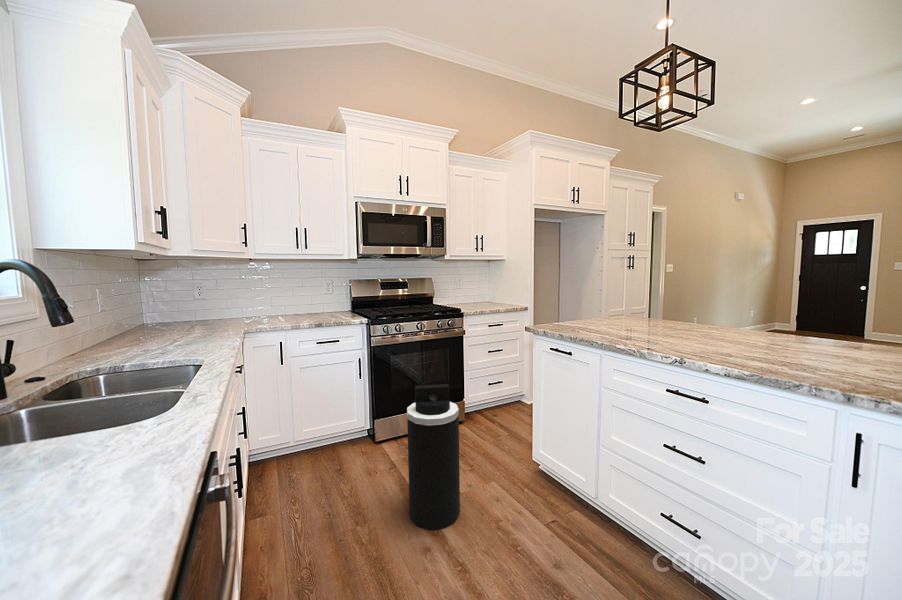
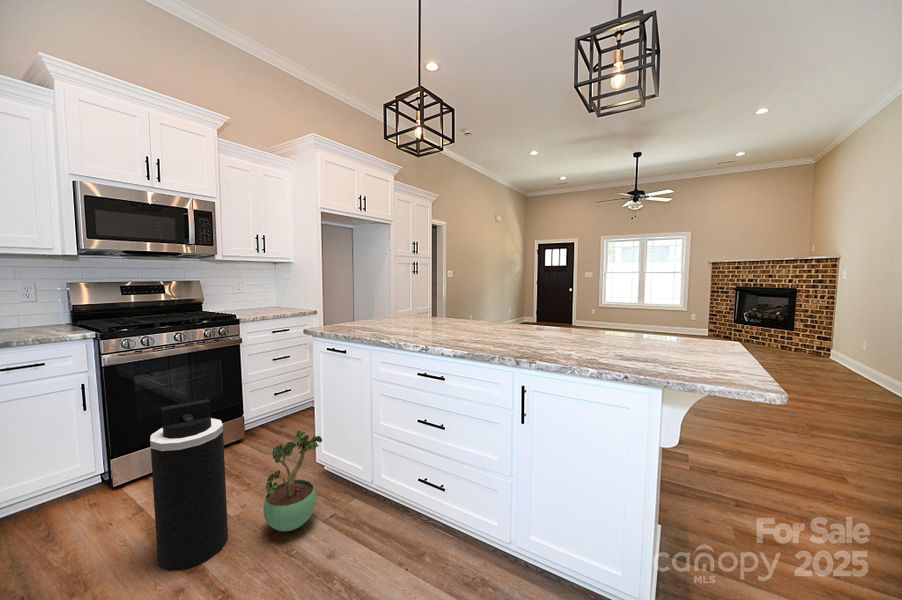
potted plant: none [489,428,545,525] -> present [263,431,323,531]

